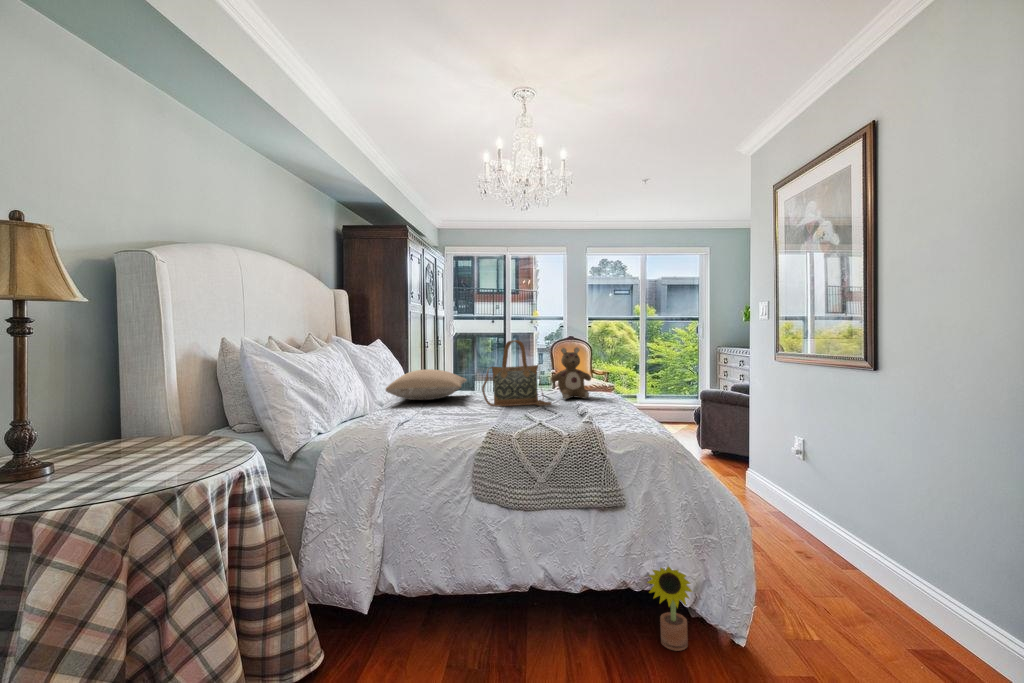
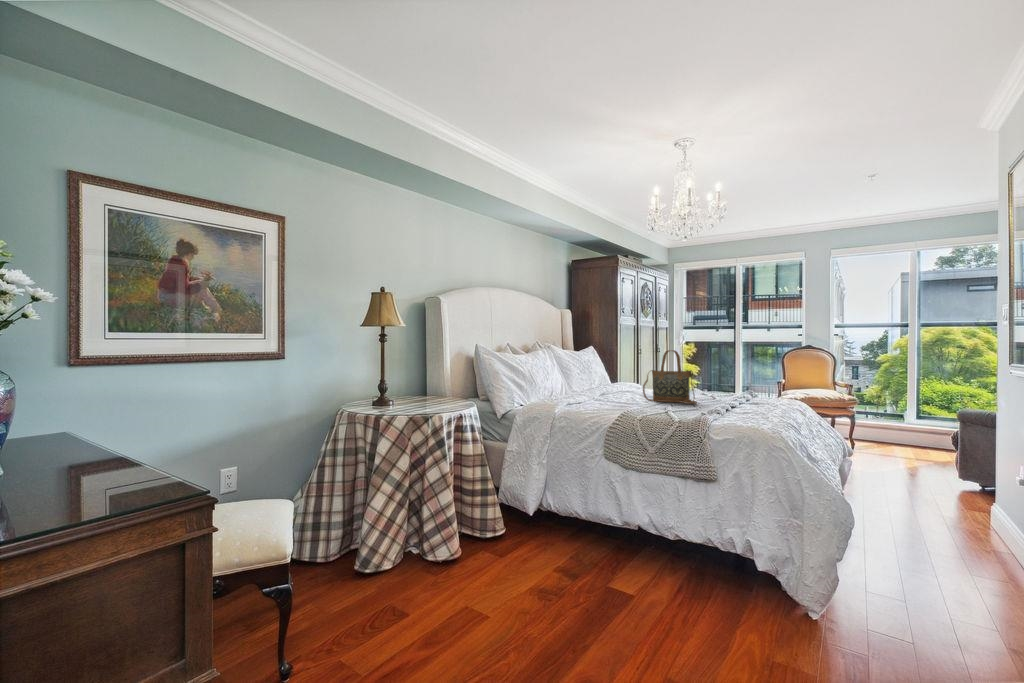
stuffed bear: present [551,347,591,399] -> none [709,358,748,402]
pillow: present [386,369,467,400] -> none [577,370,647,393]
decorative plant: present [647,567,692,651] -> none [711,525,748,594]

